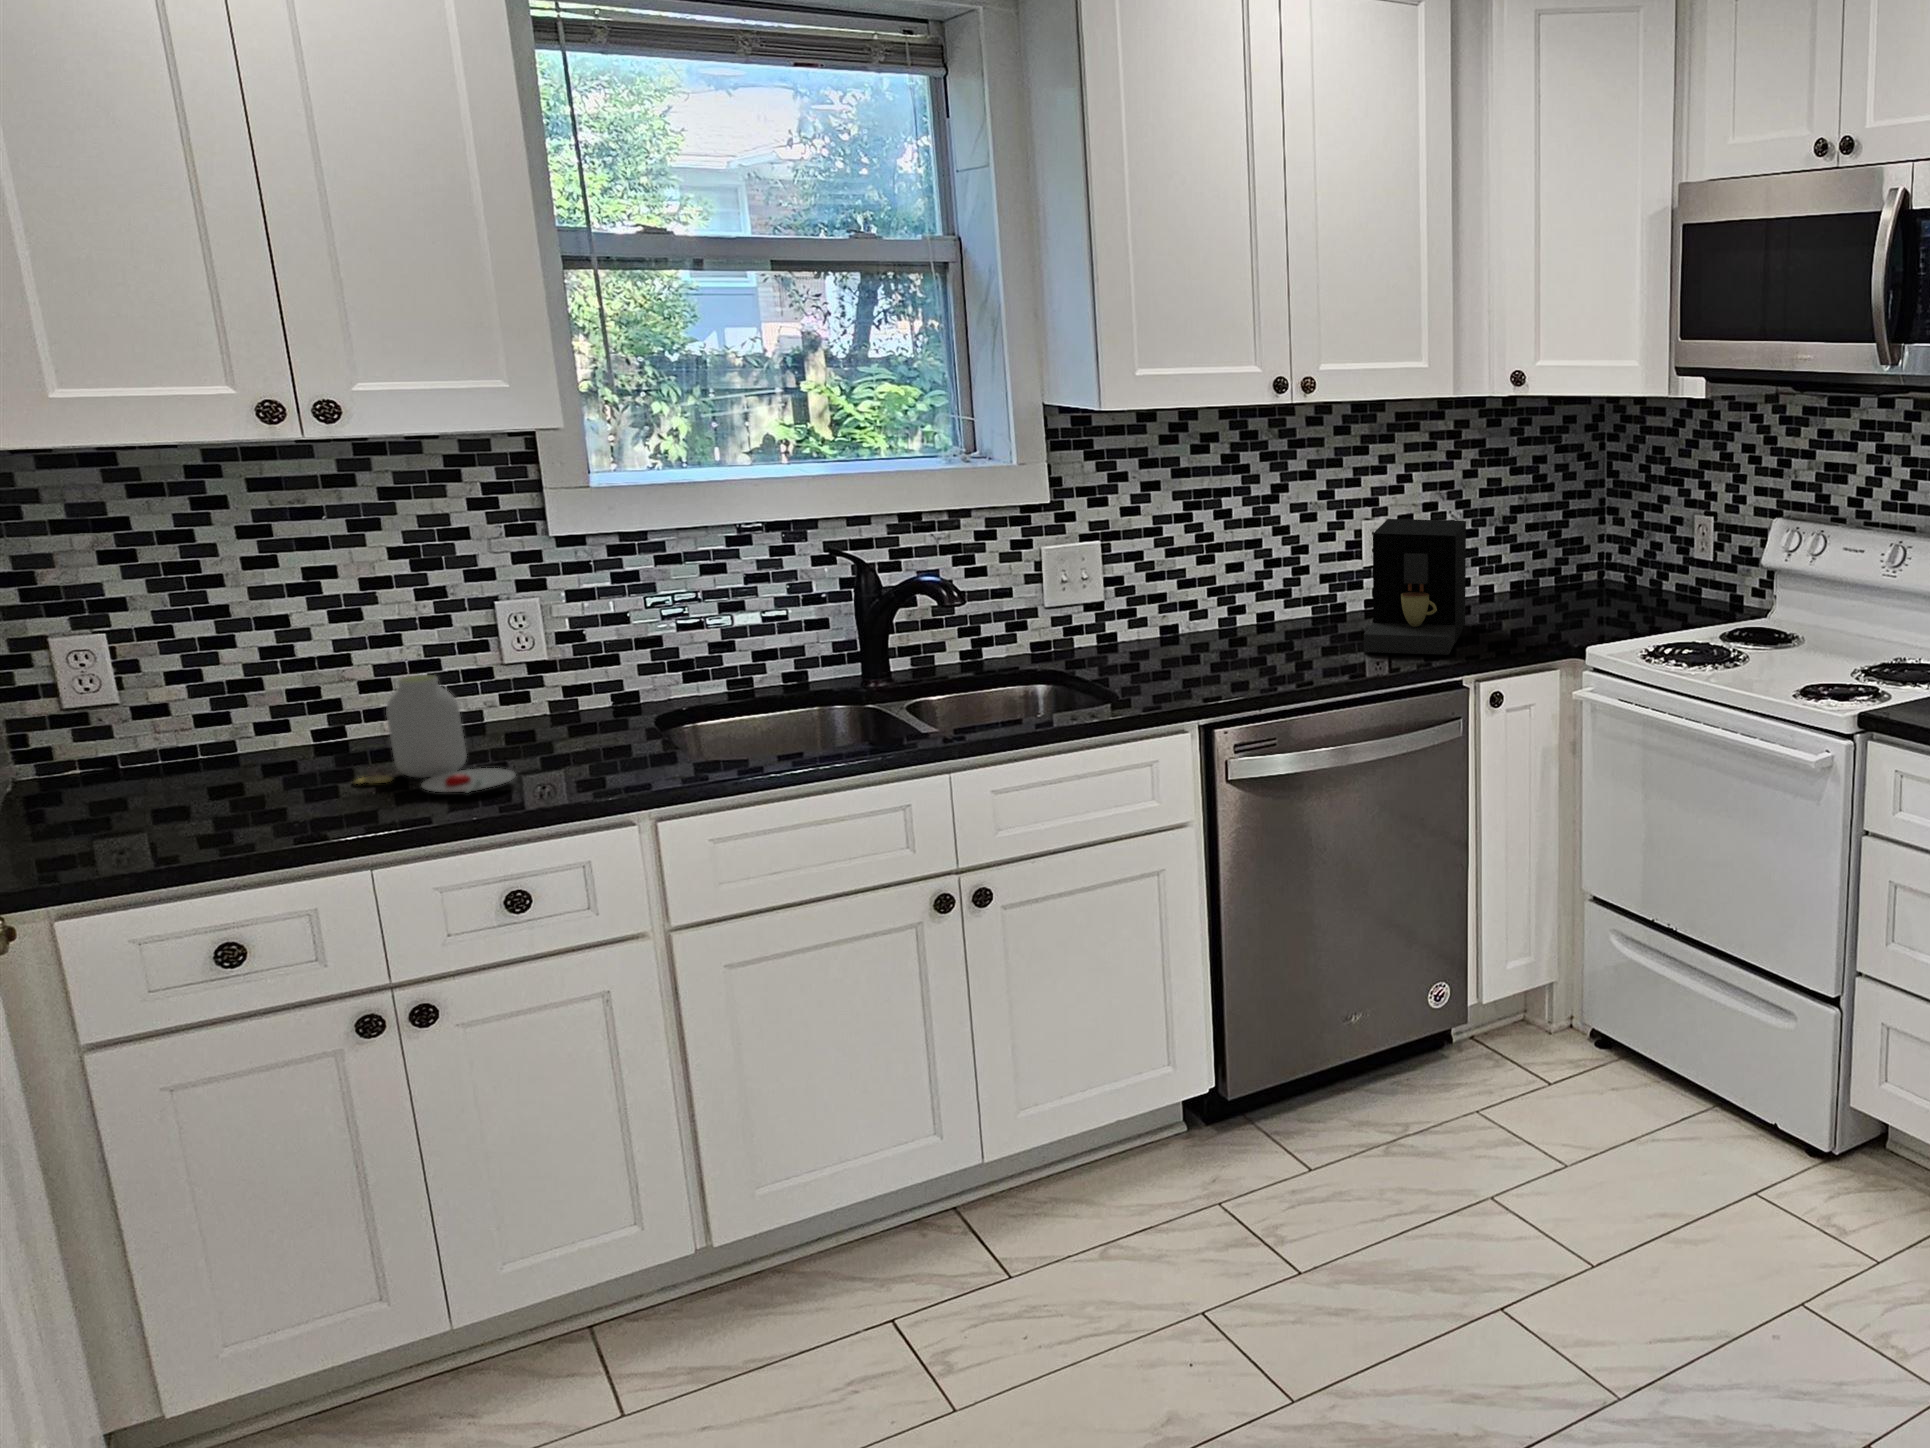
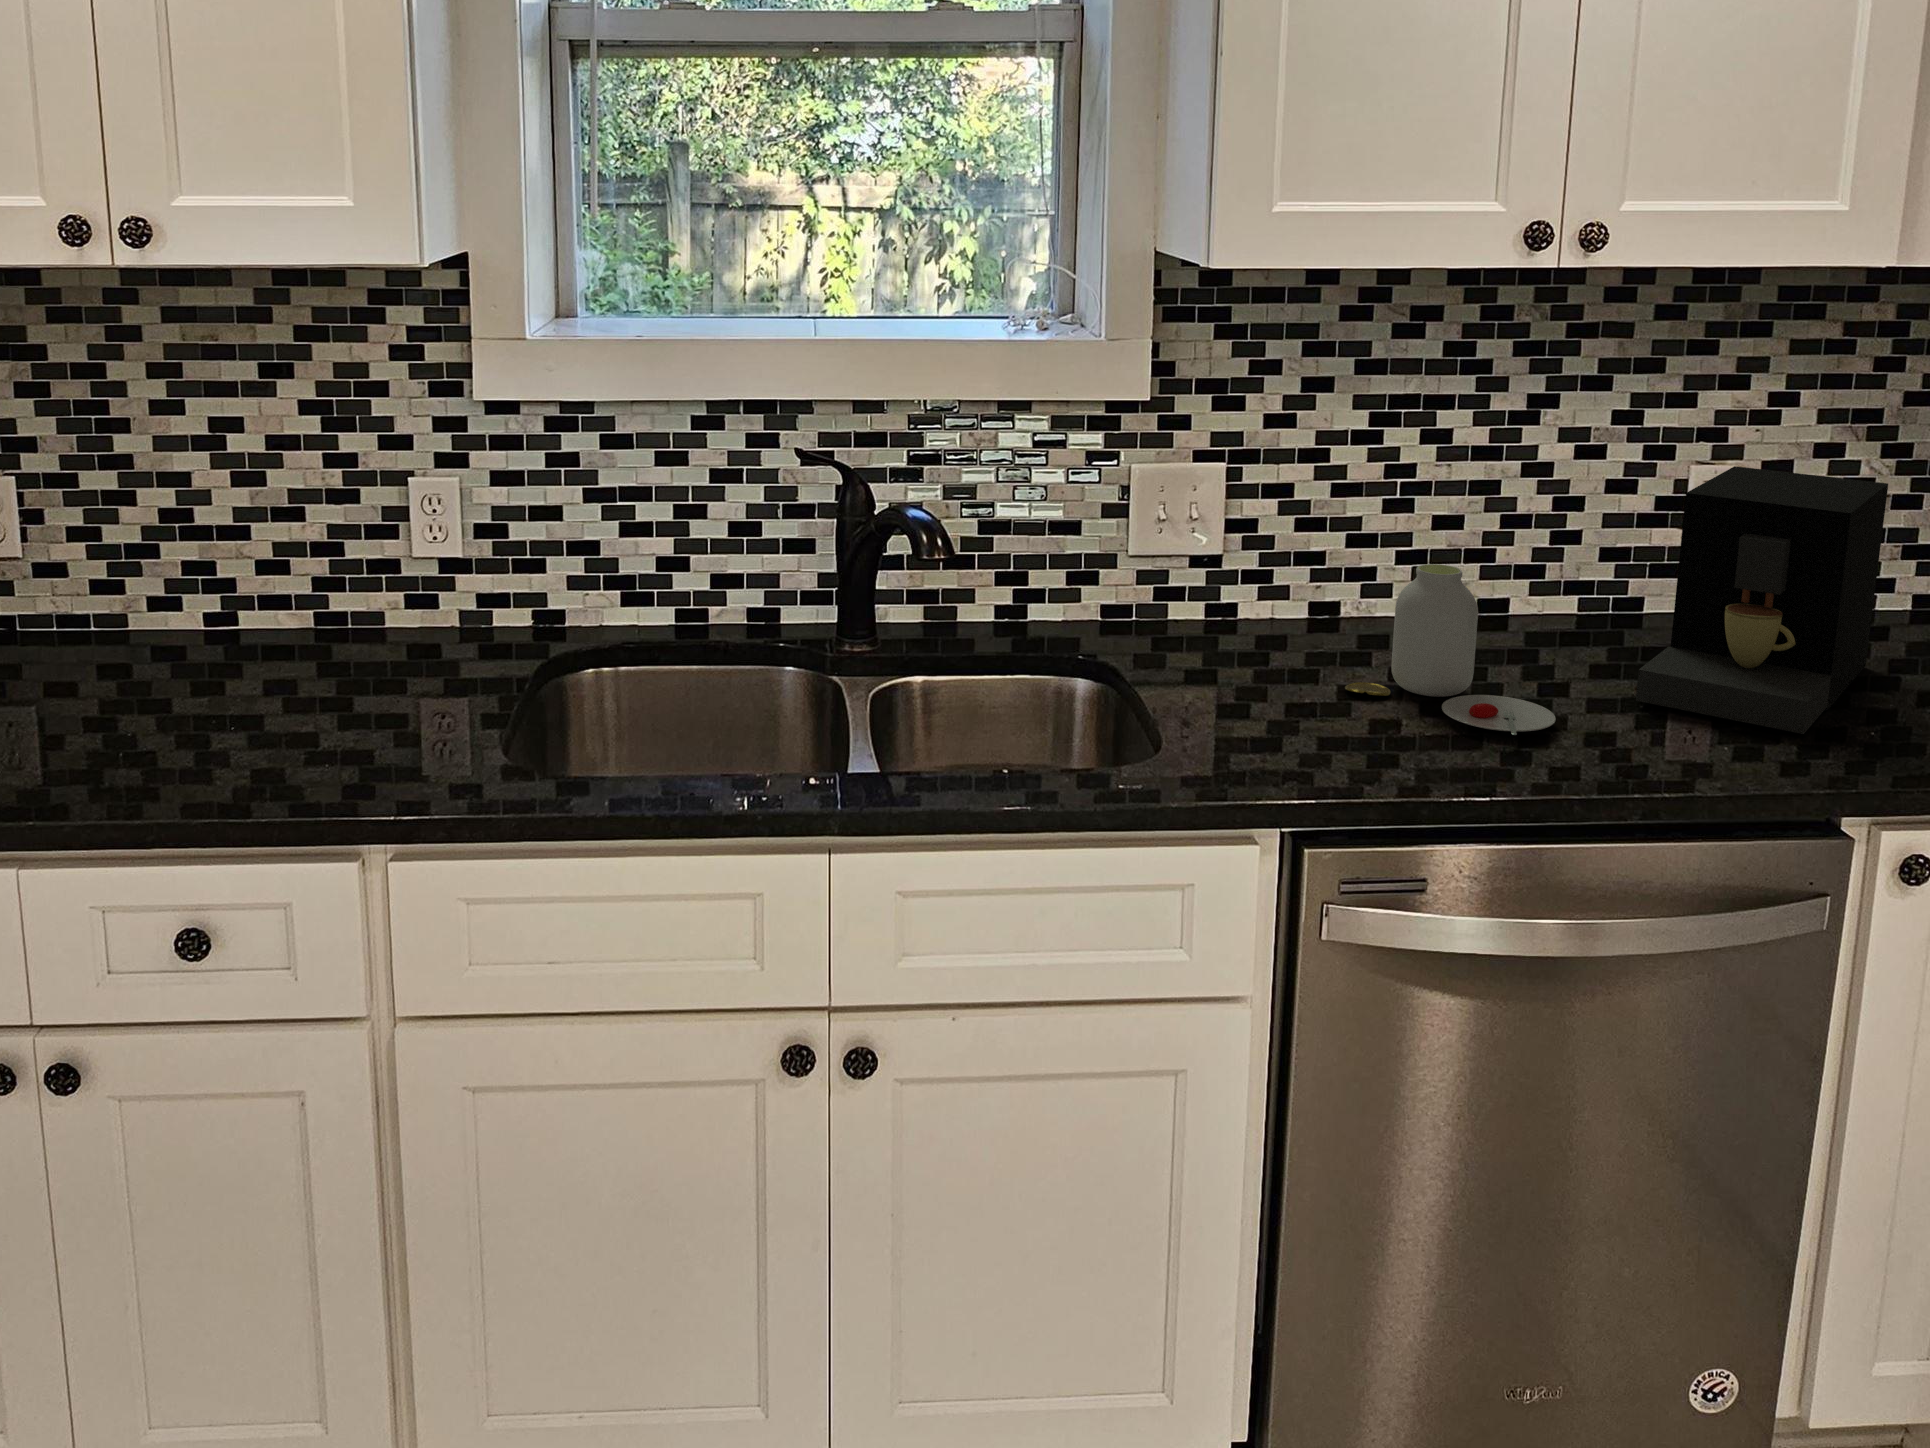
jar: present [353,675,515,793] -> present [1345,564,1556,735]

